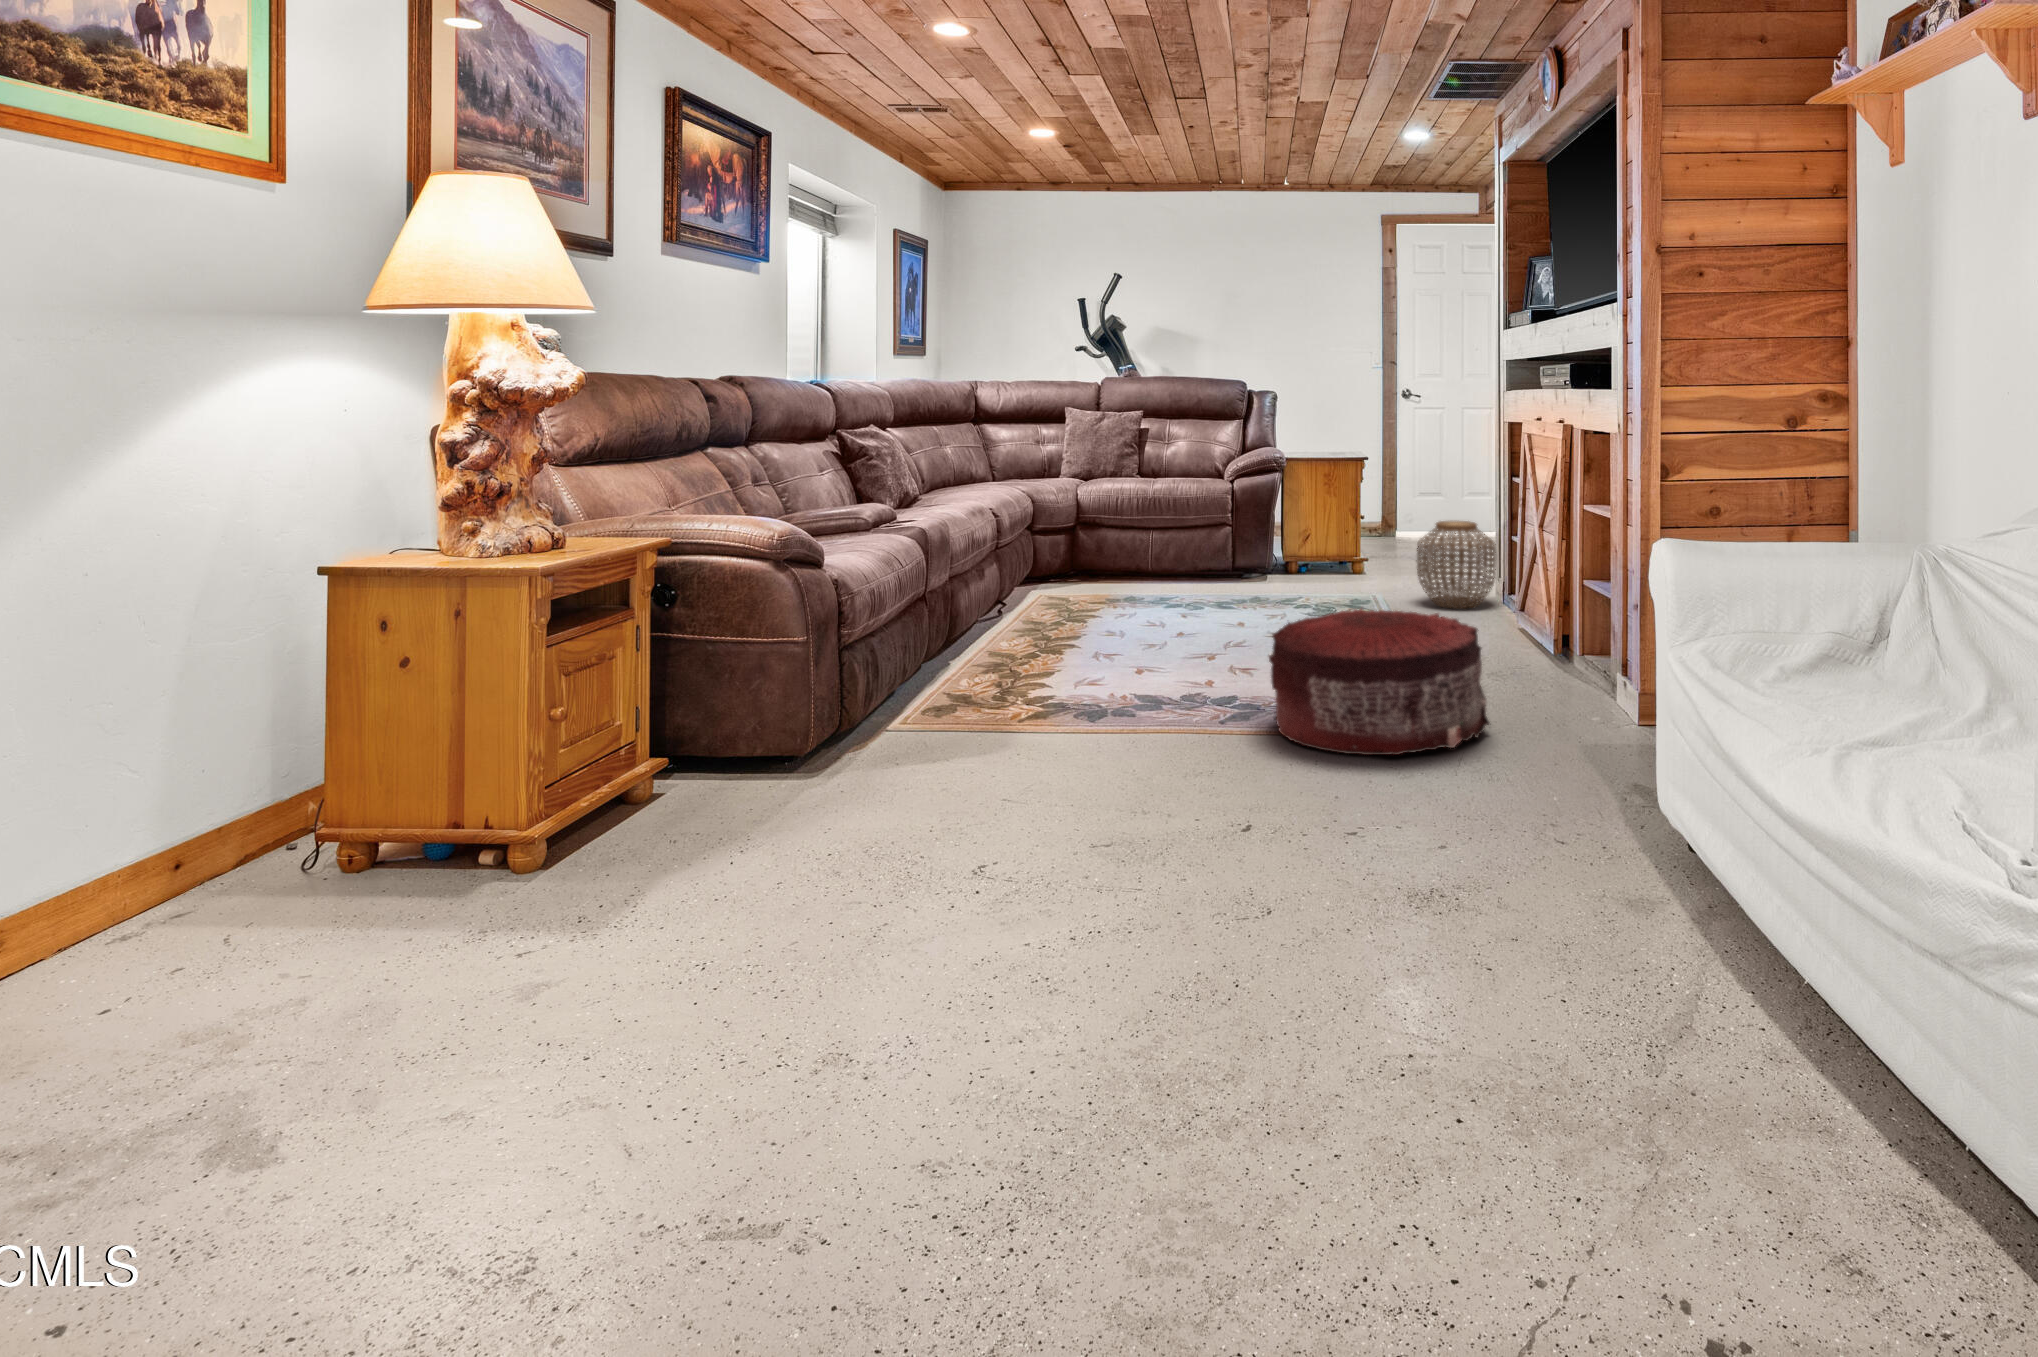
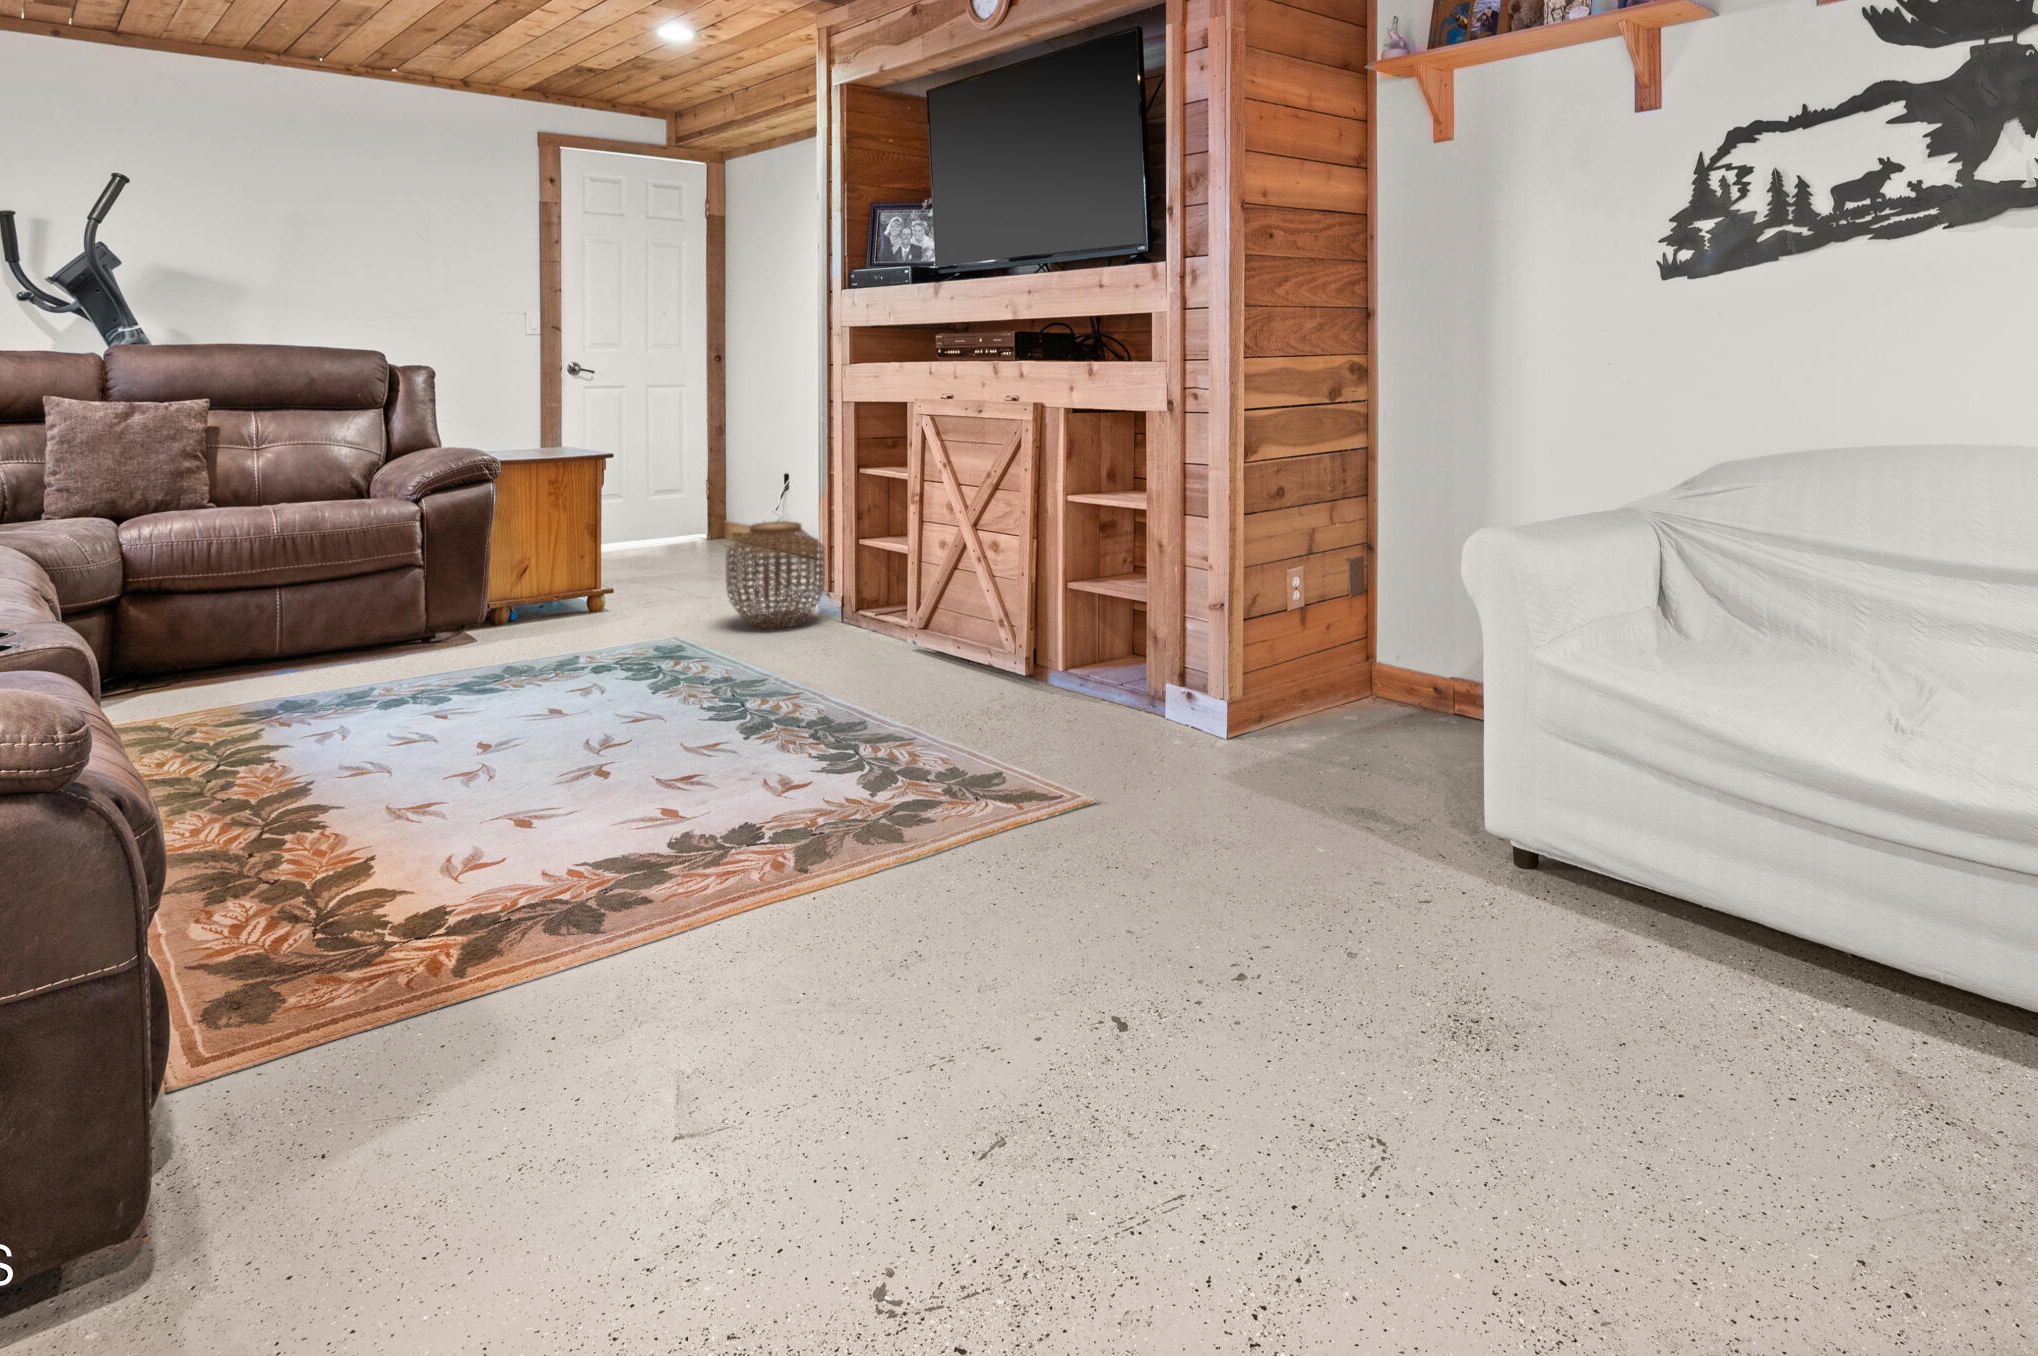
pouf: present [1269,609,1491,755] -> none [869,632,1144,843]

